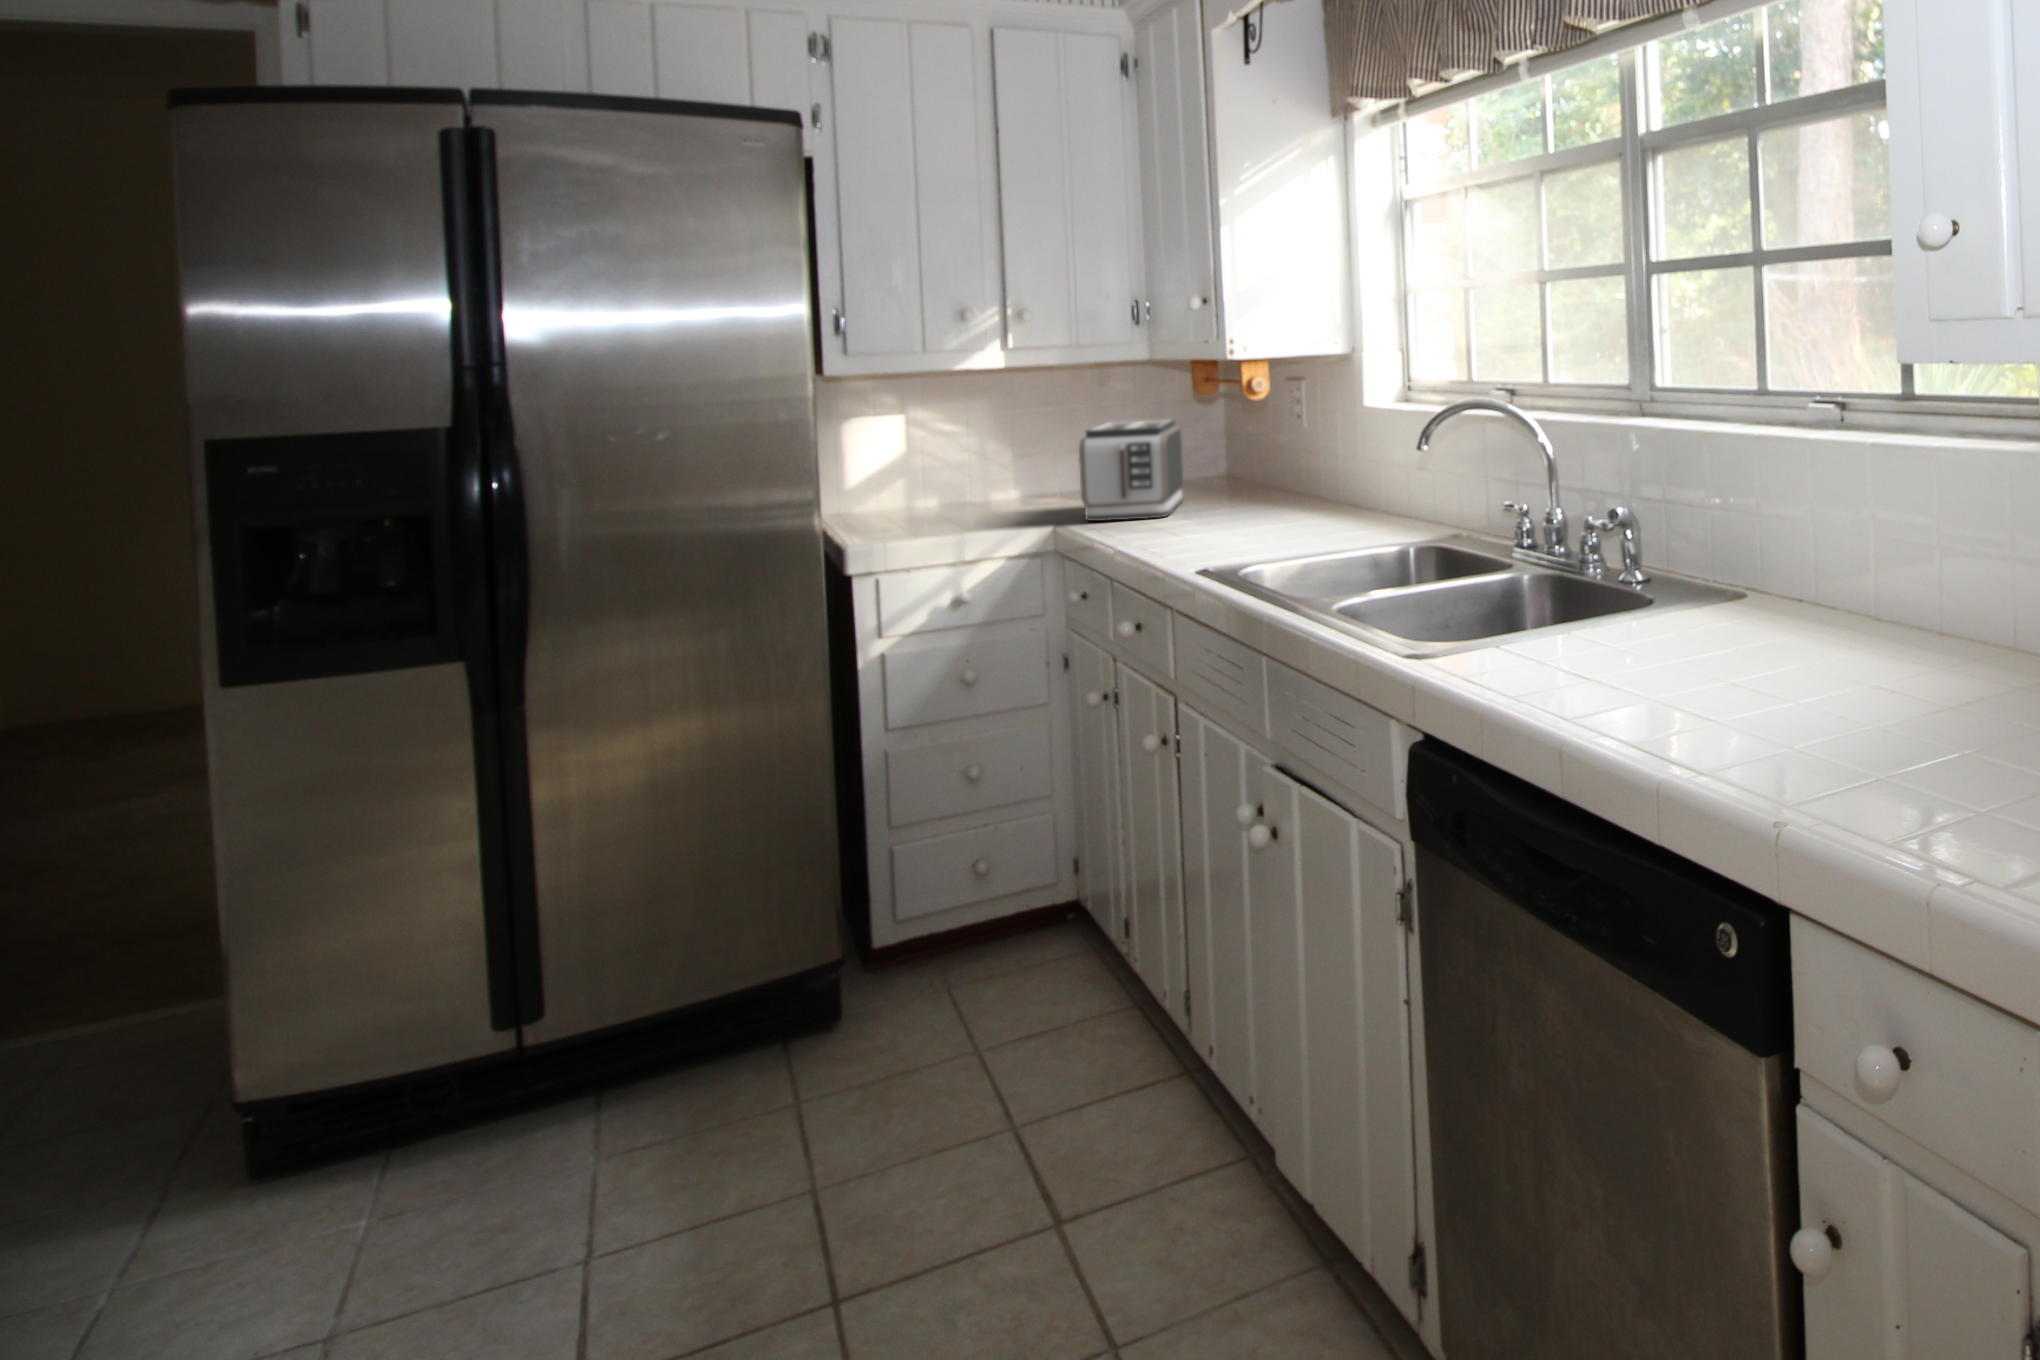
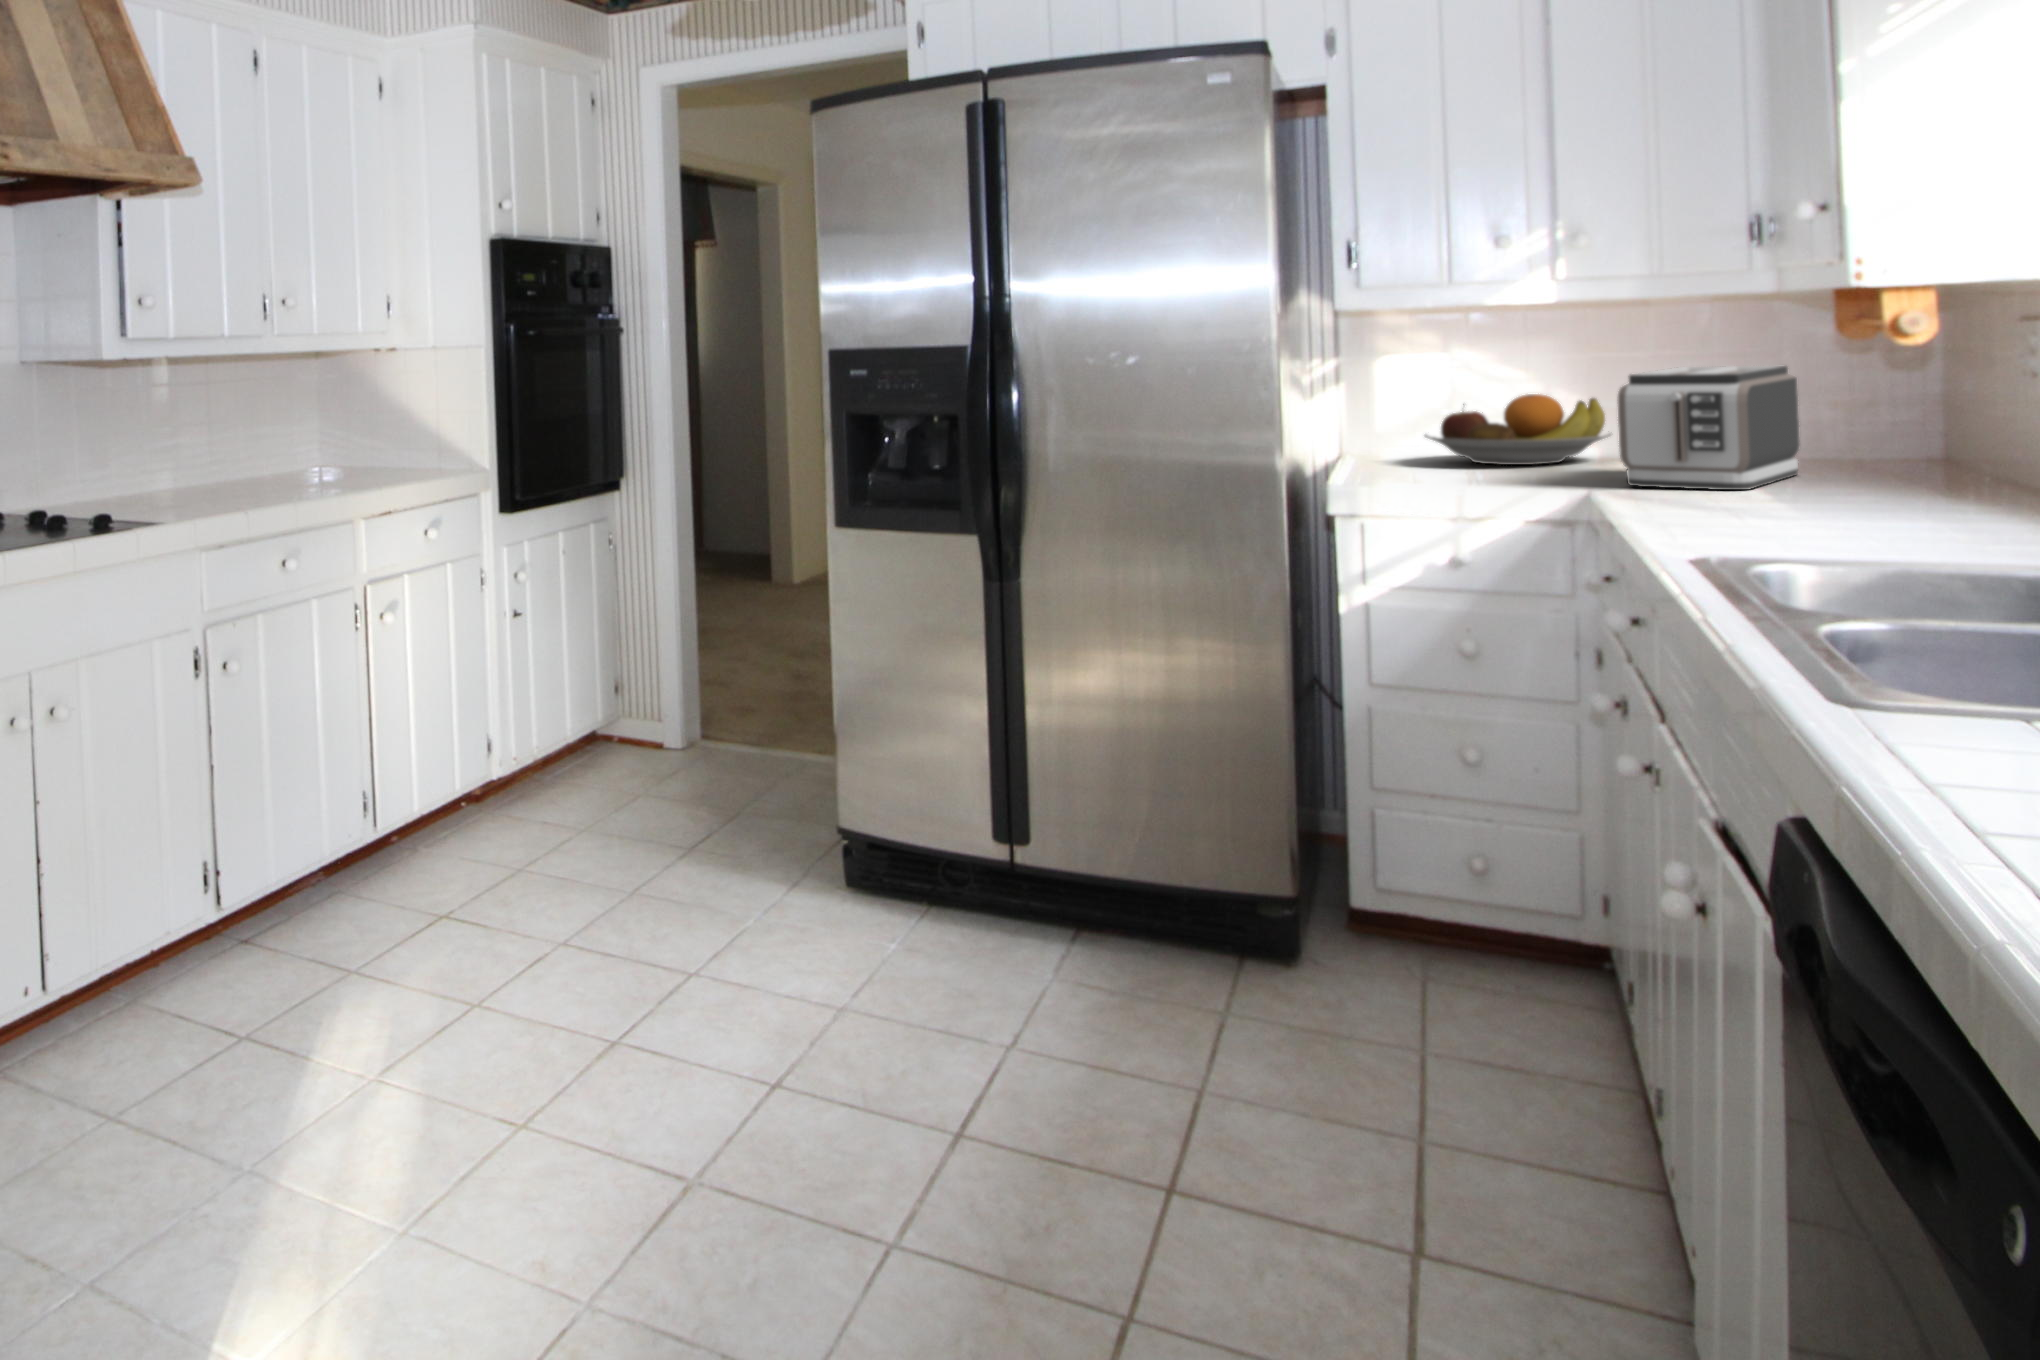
fruit bowl: none [901,448,1048,511] -> present [1425,394,1611,465]

